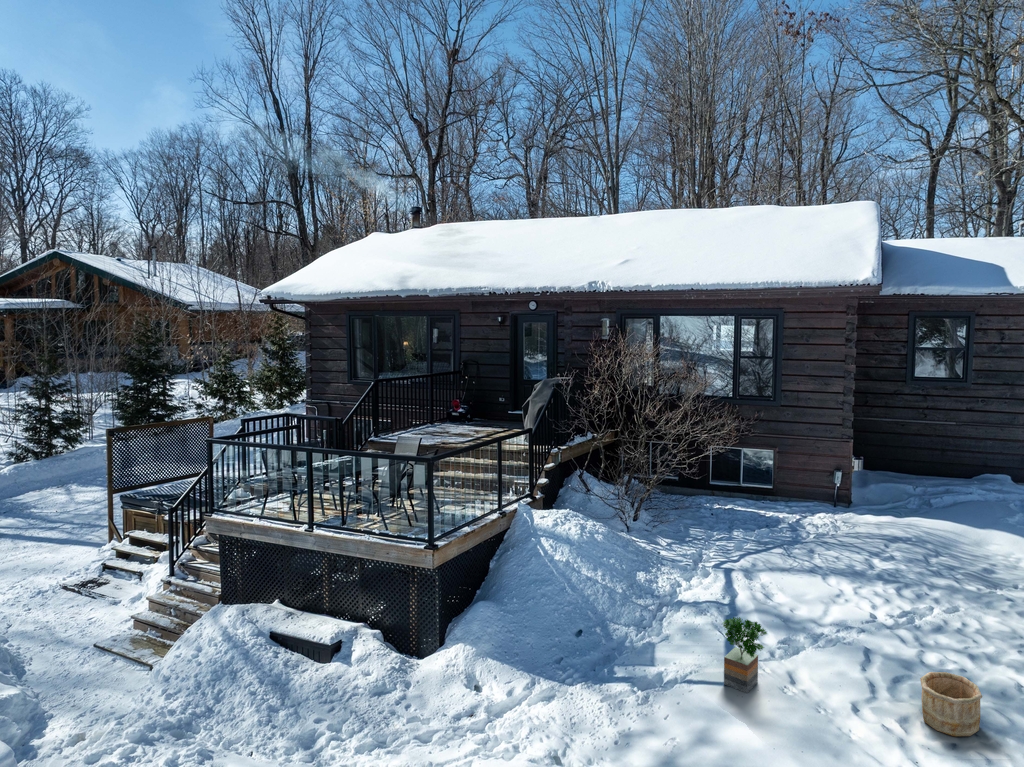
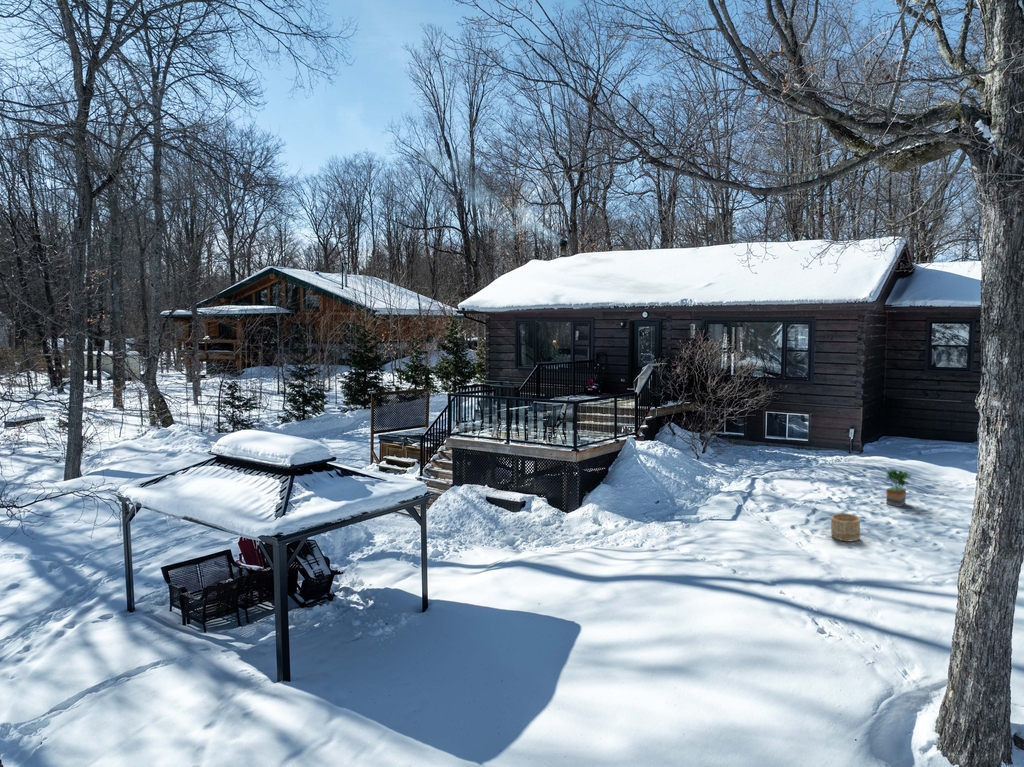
potted tree: present [723,617,767,693] -> present [886,470,911,507]

